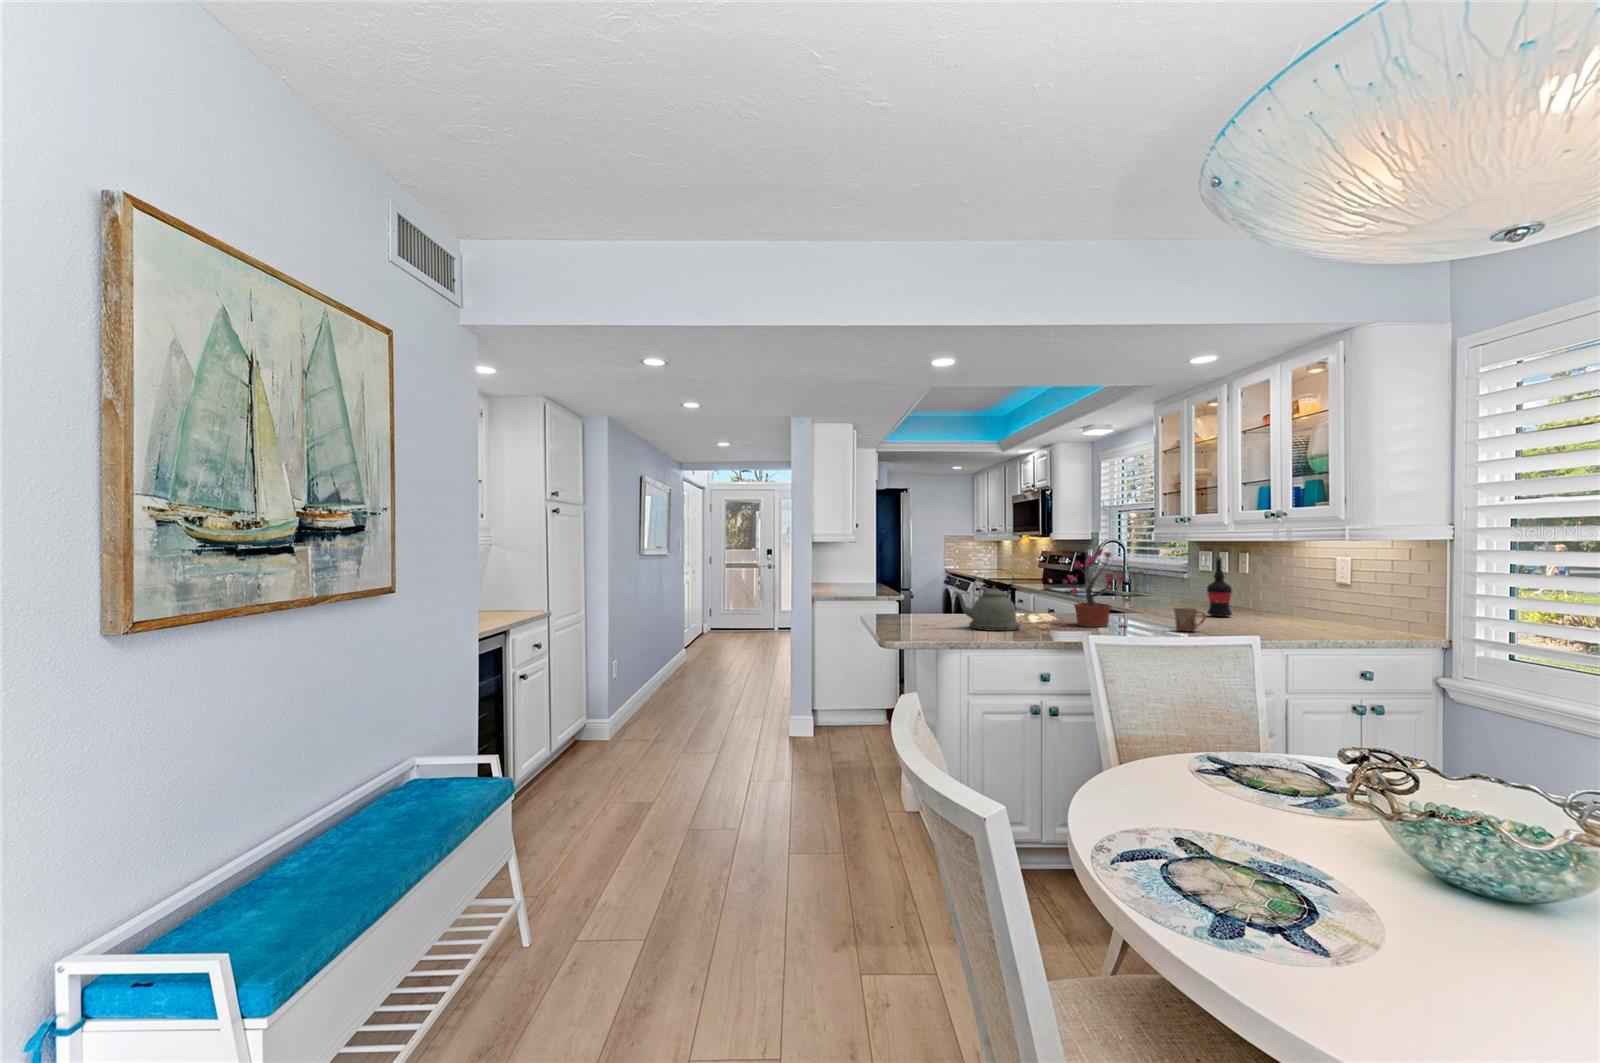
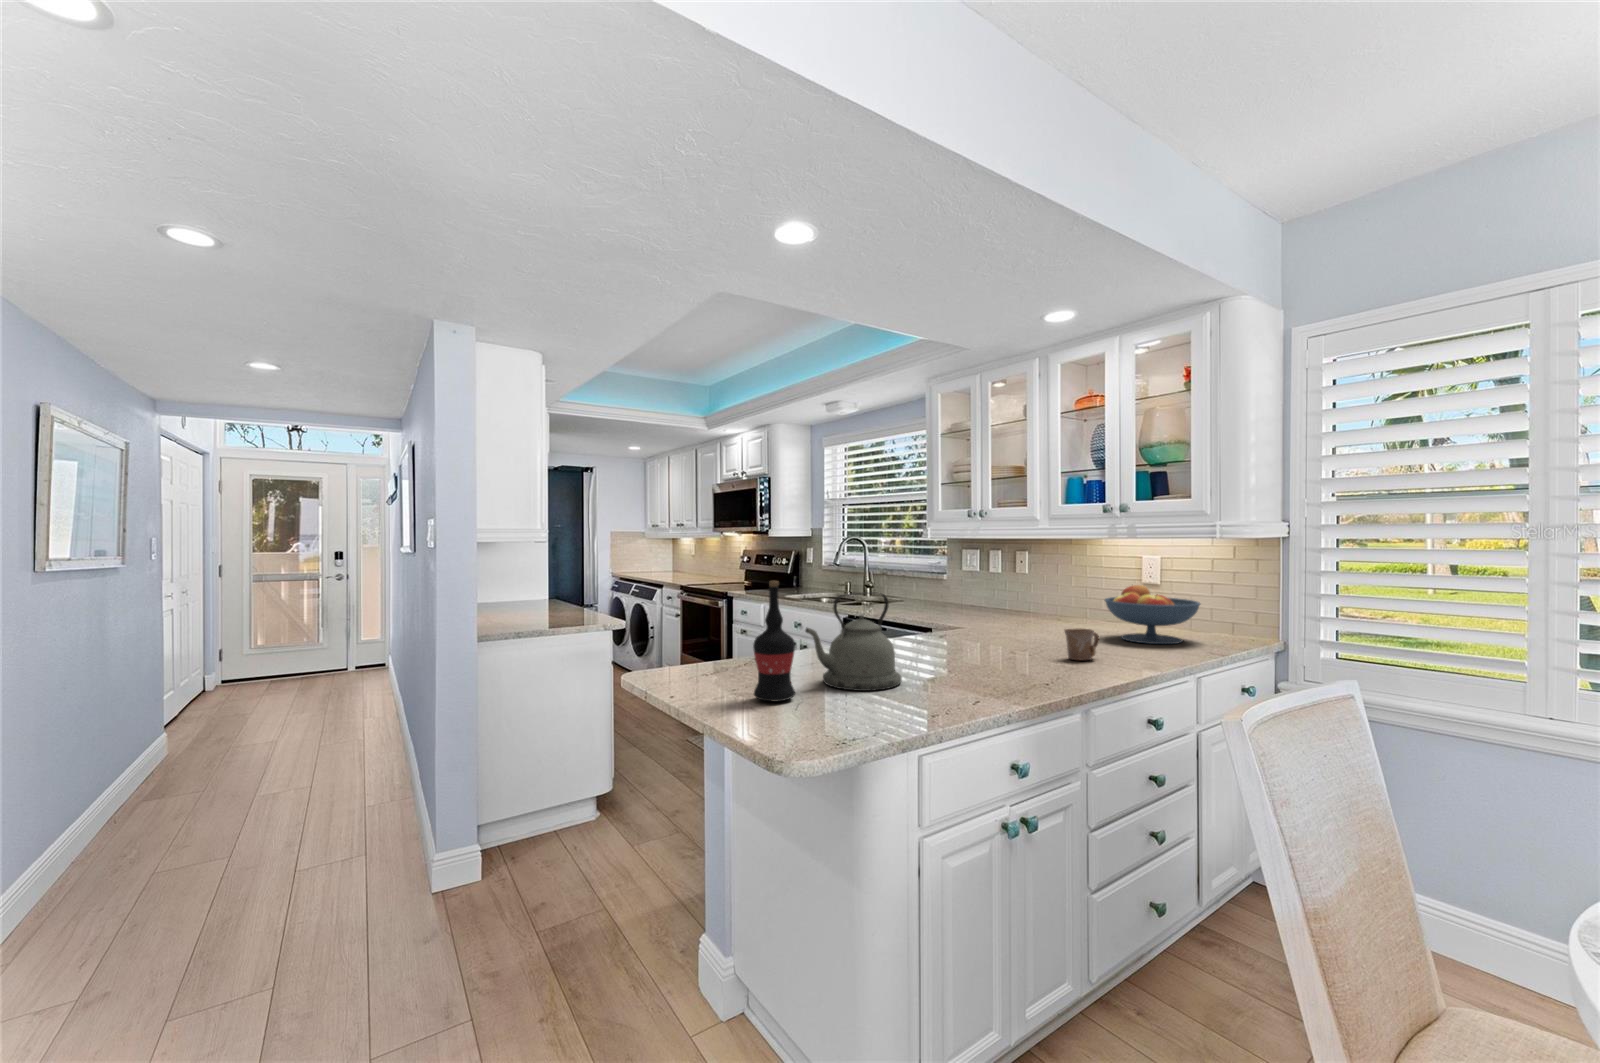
potted plant: present [1061,549,1126,627] -> none [918,552,1008,666]
wine bottle: present [1207,557,1232,617] -> present [753,581,795,702]
fruit bowl: none [1255,580,1348,631] -> present [1105,585,1200,644]

